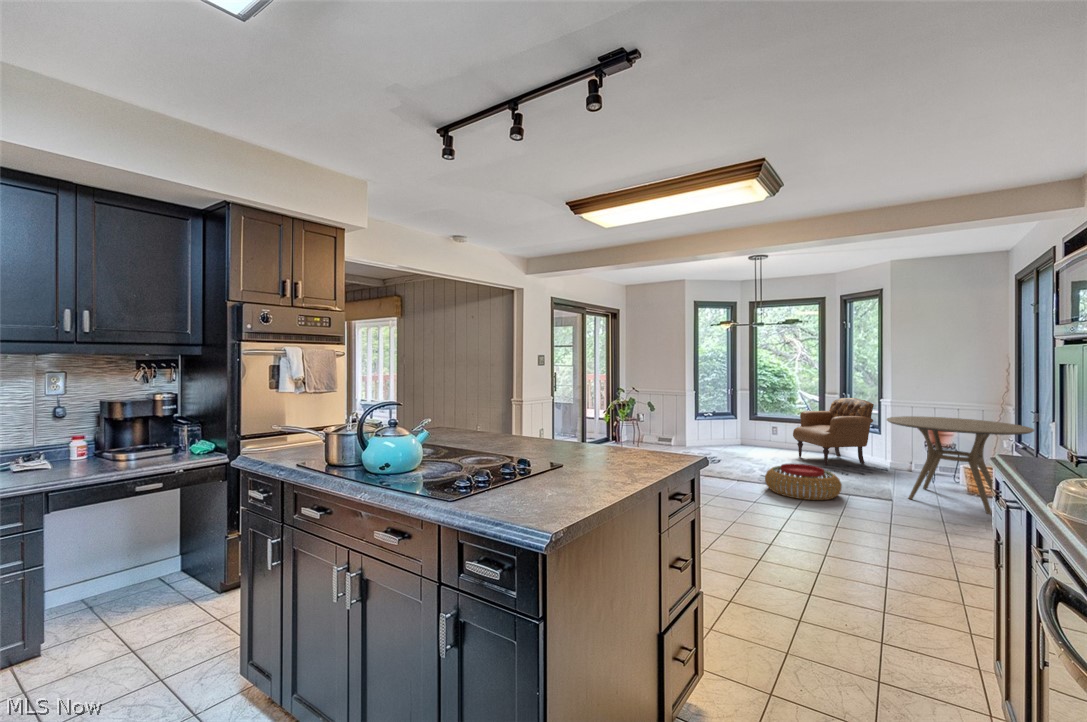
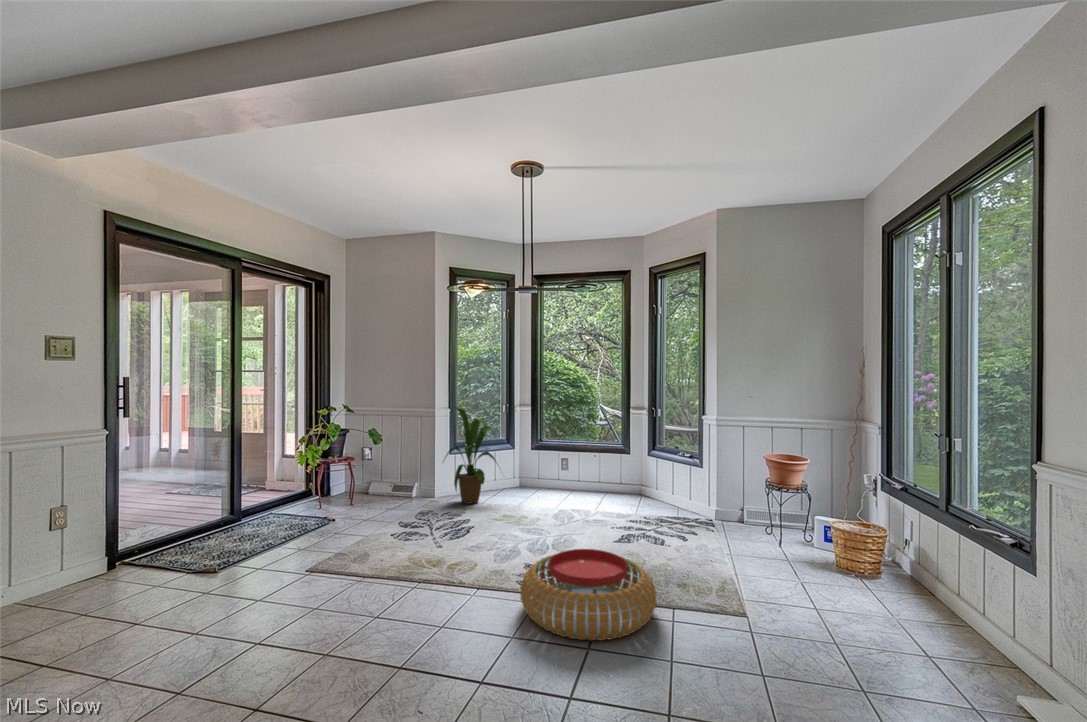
house plant: none [691,390,733,450] -> present [445,407,497,504]
armchair: present [793,398,874,465] -> none [589,415,696,523]
dining table: present [887,416,1034,514] -> none [724,446,953,633]

